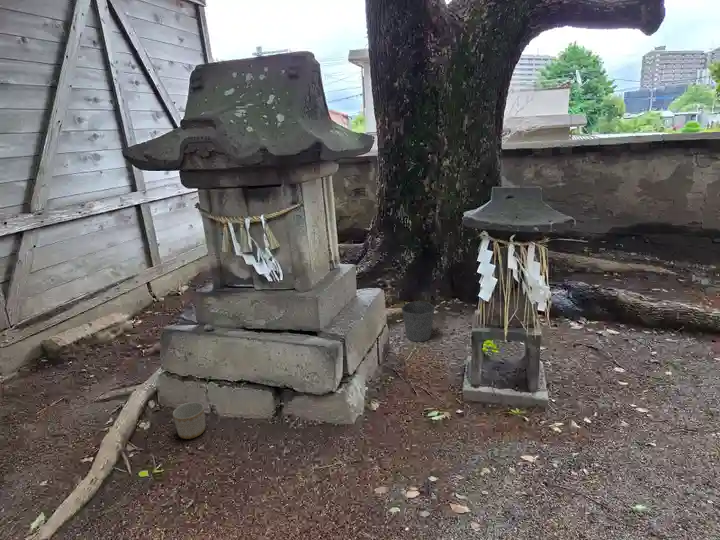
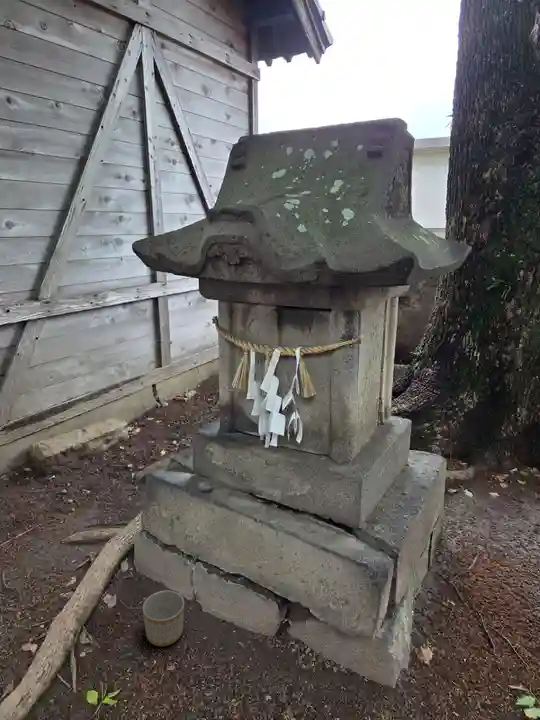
bucket: present [401,302,435,341] -> none [467,480,519,542]

